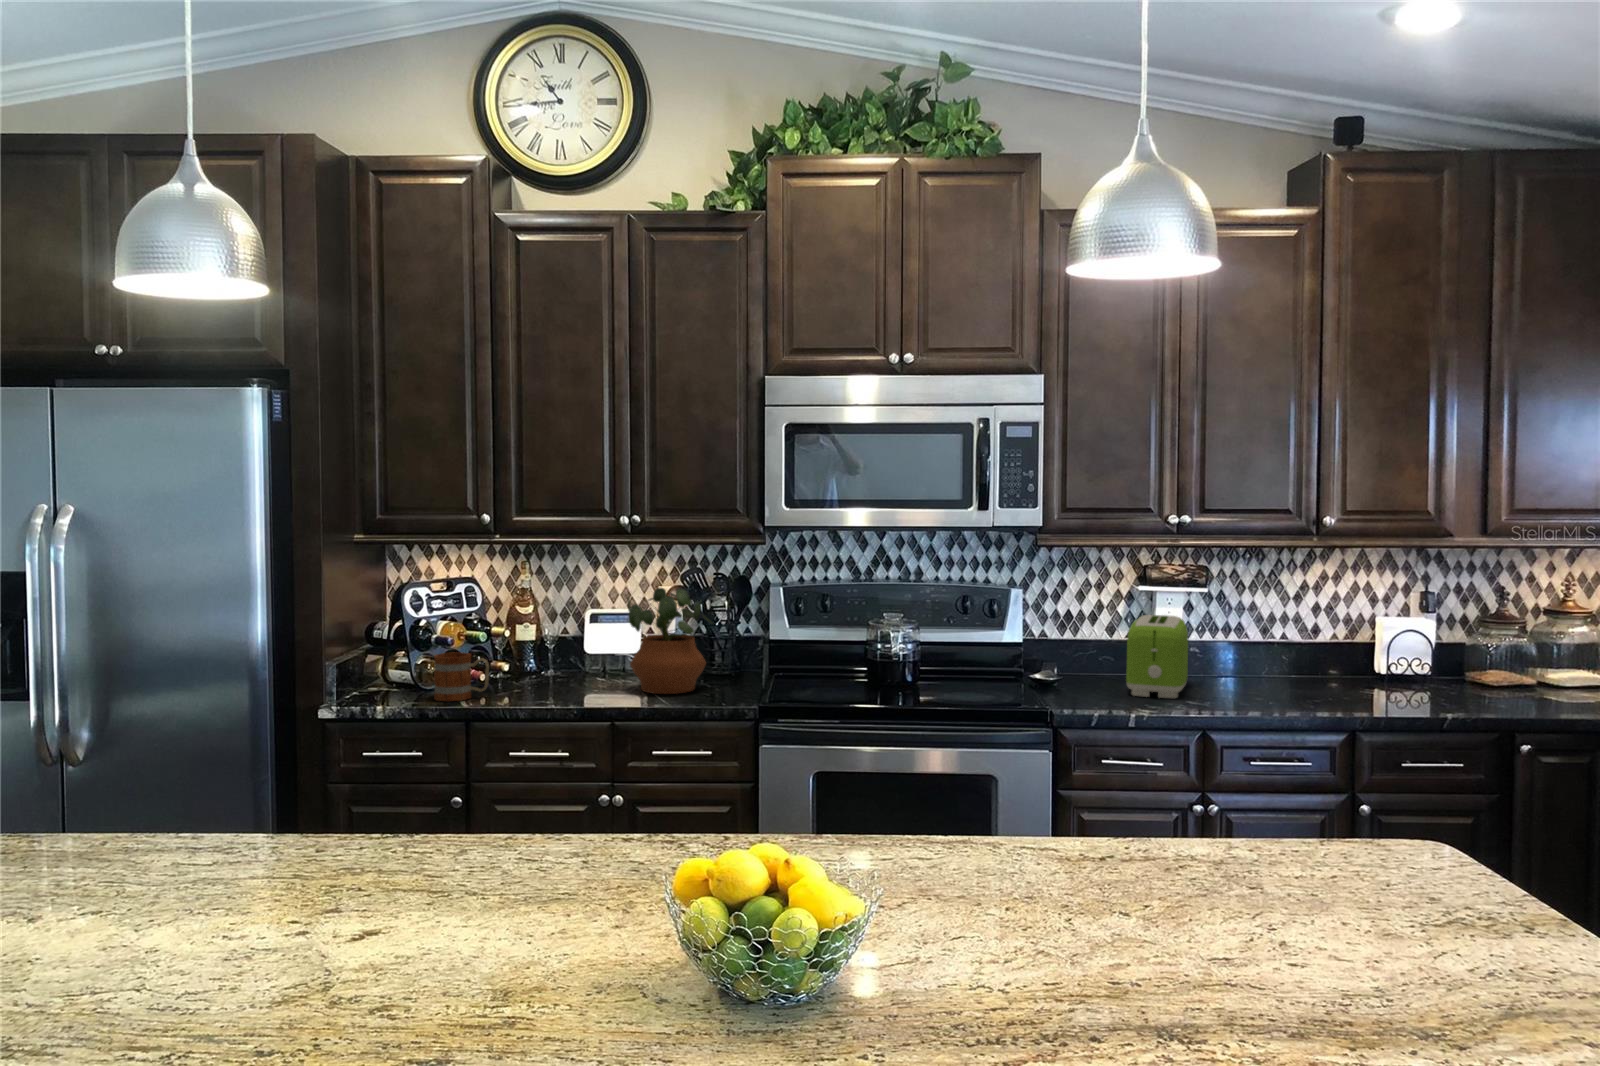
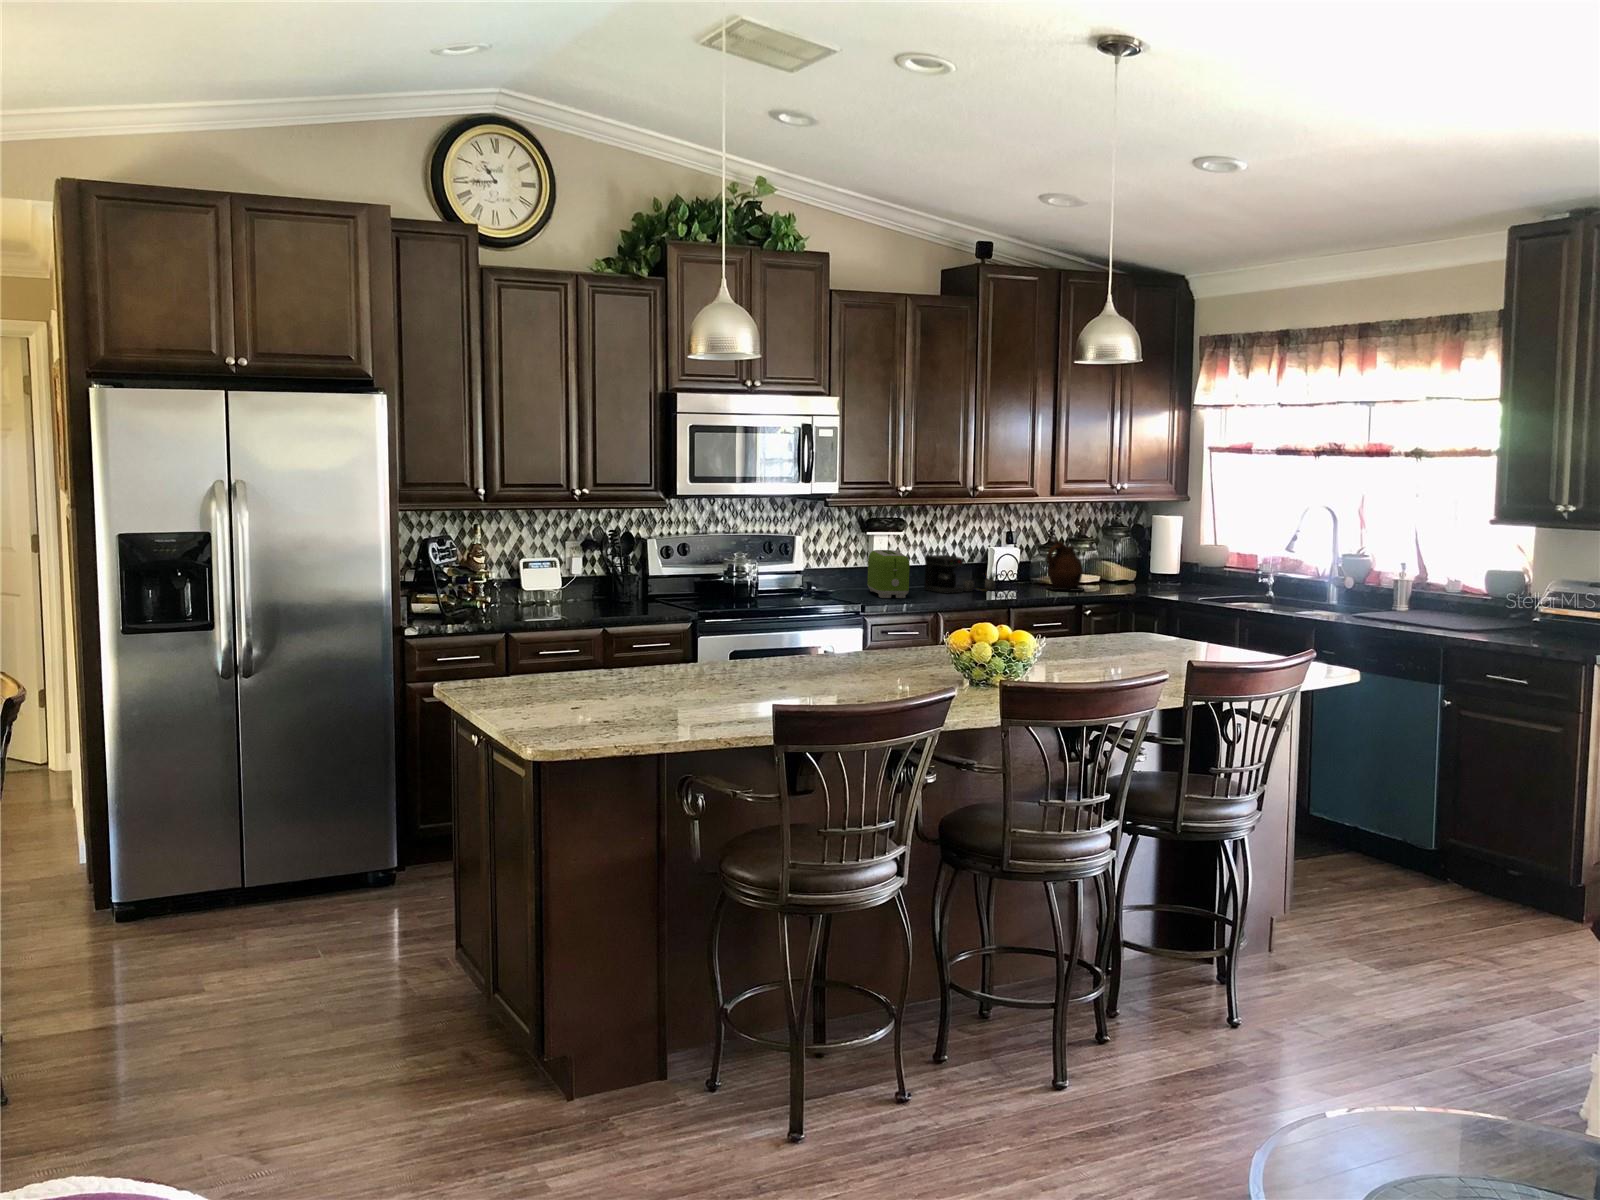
potted plant: present [628,588,712,694] -> none [583,540,637,611]
ceramic pitcher: none [1480,609,1564,706] -> present [1046,541,1084,591]
coffee maker: none [1239,626,1377,693] -> present [924,555,995,593]
mug: present [434,652,489,701] -> none [473,589,511,622]

